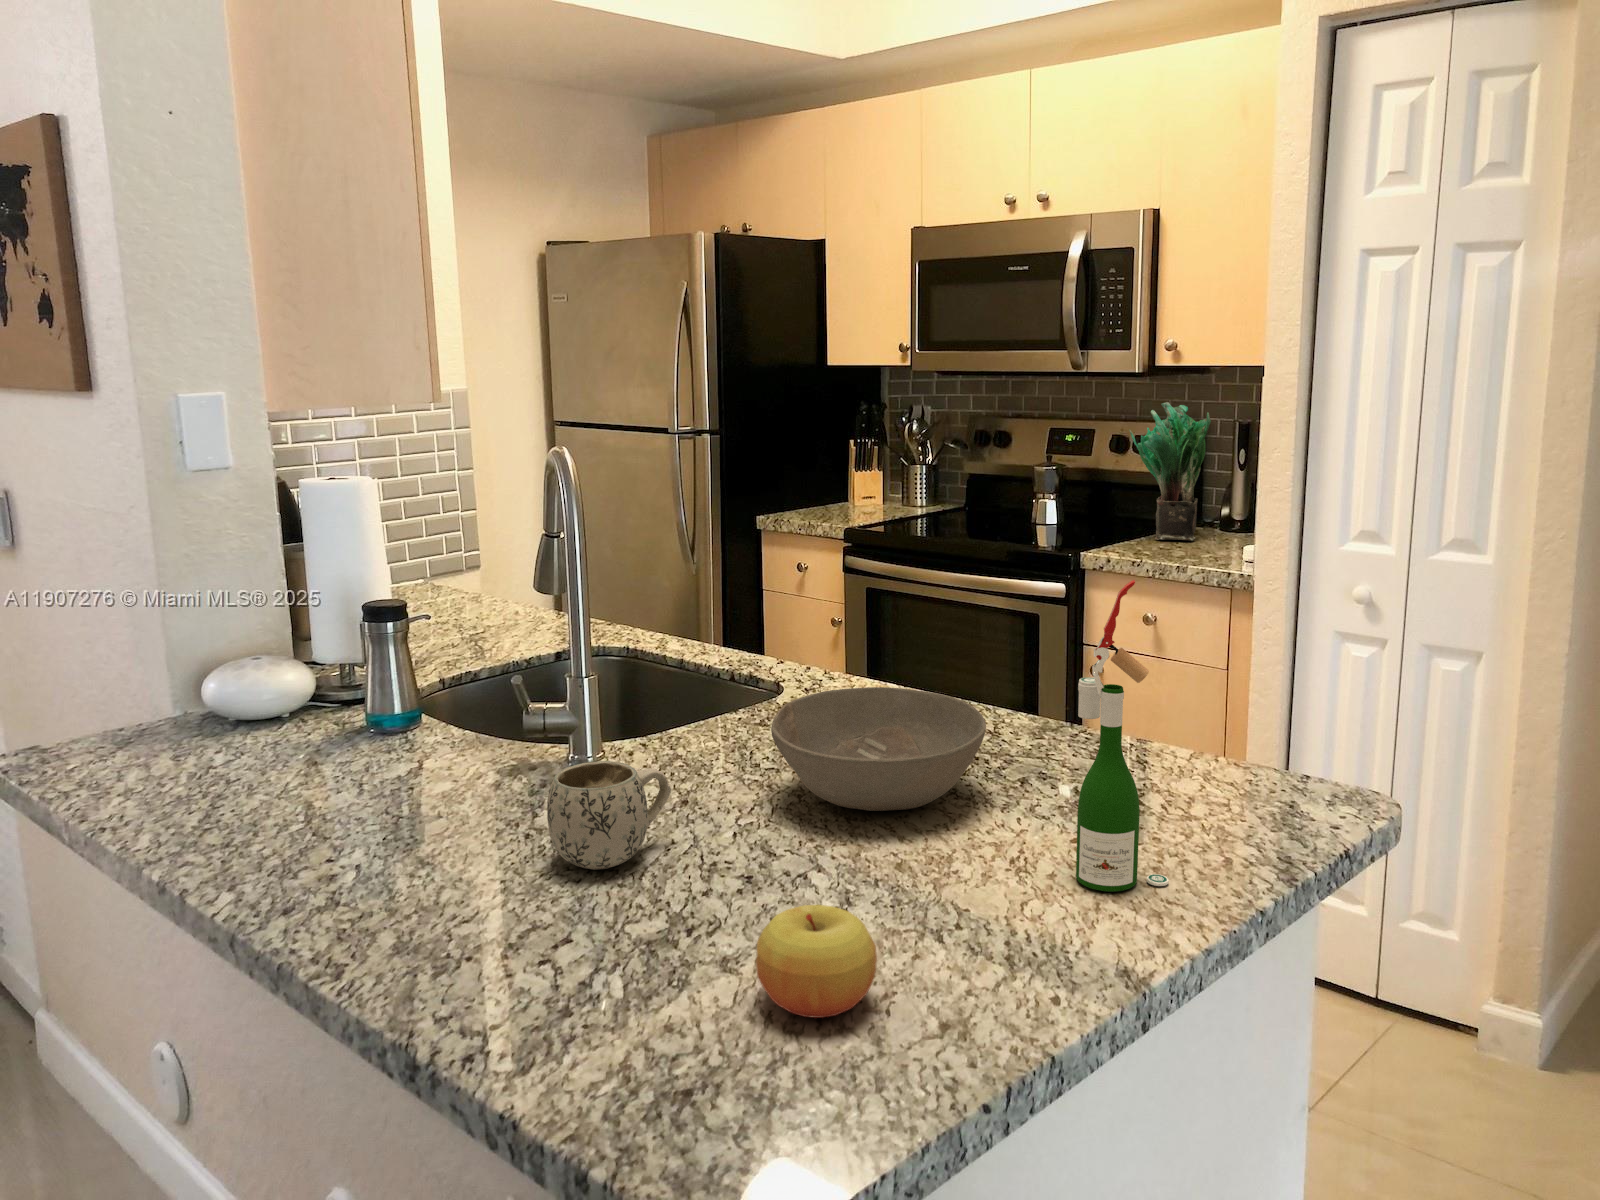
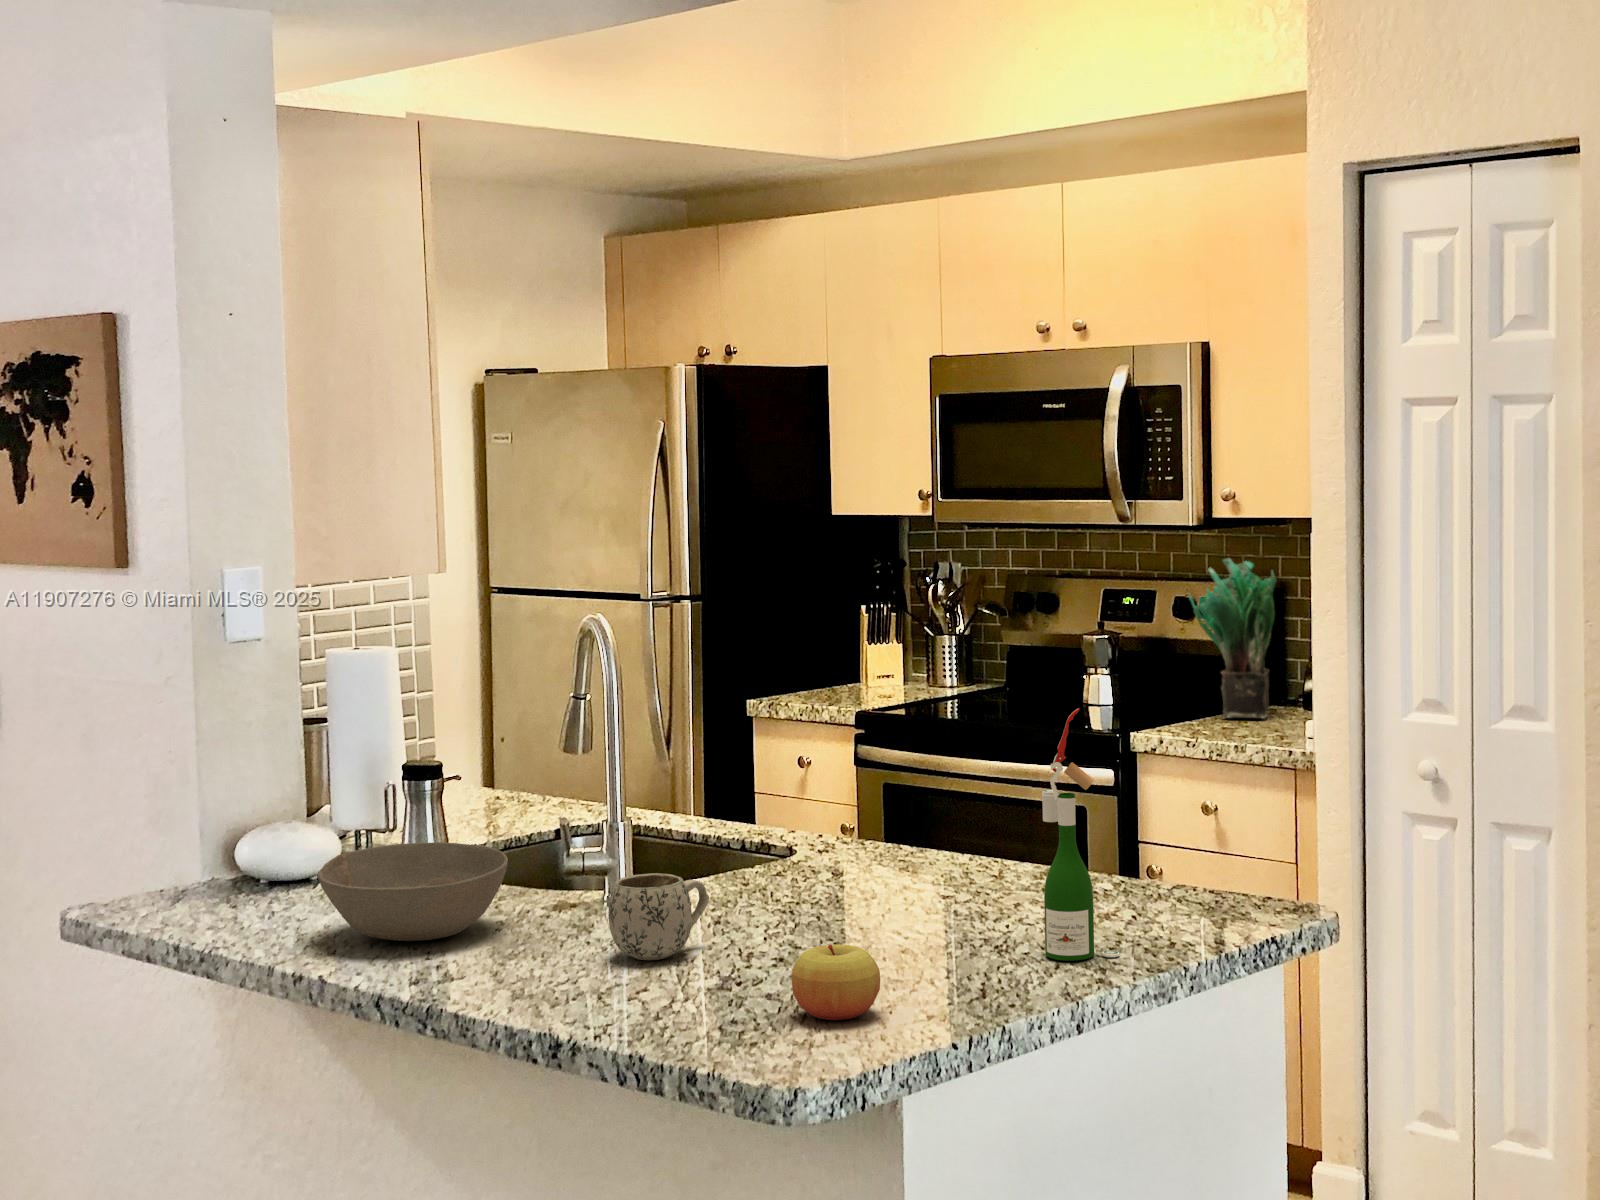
bowl: present [771,687,986,811] -> present [317,842,508,941]

